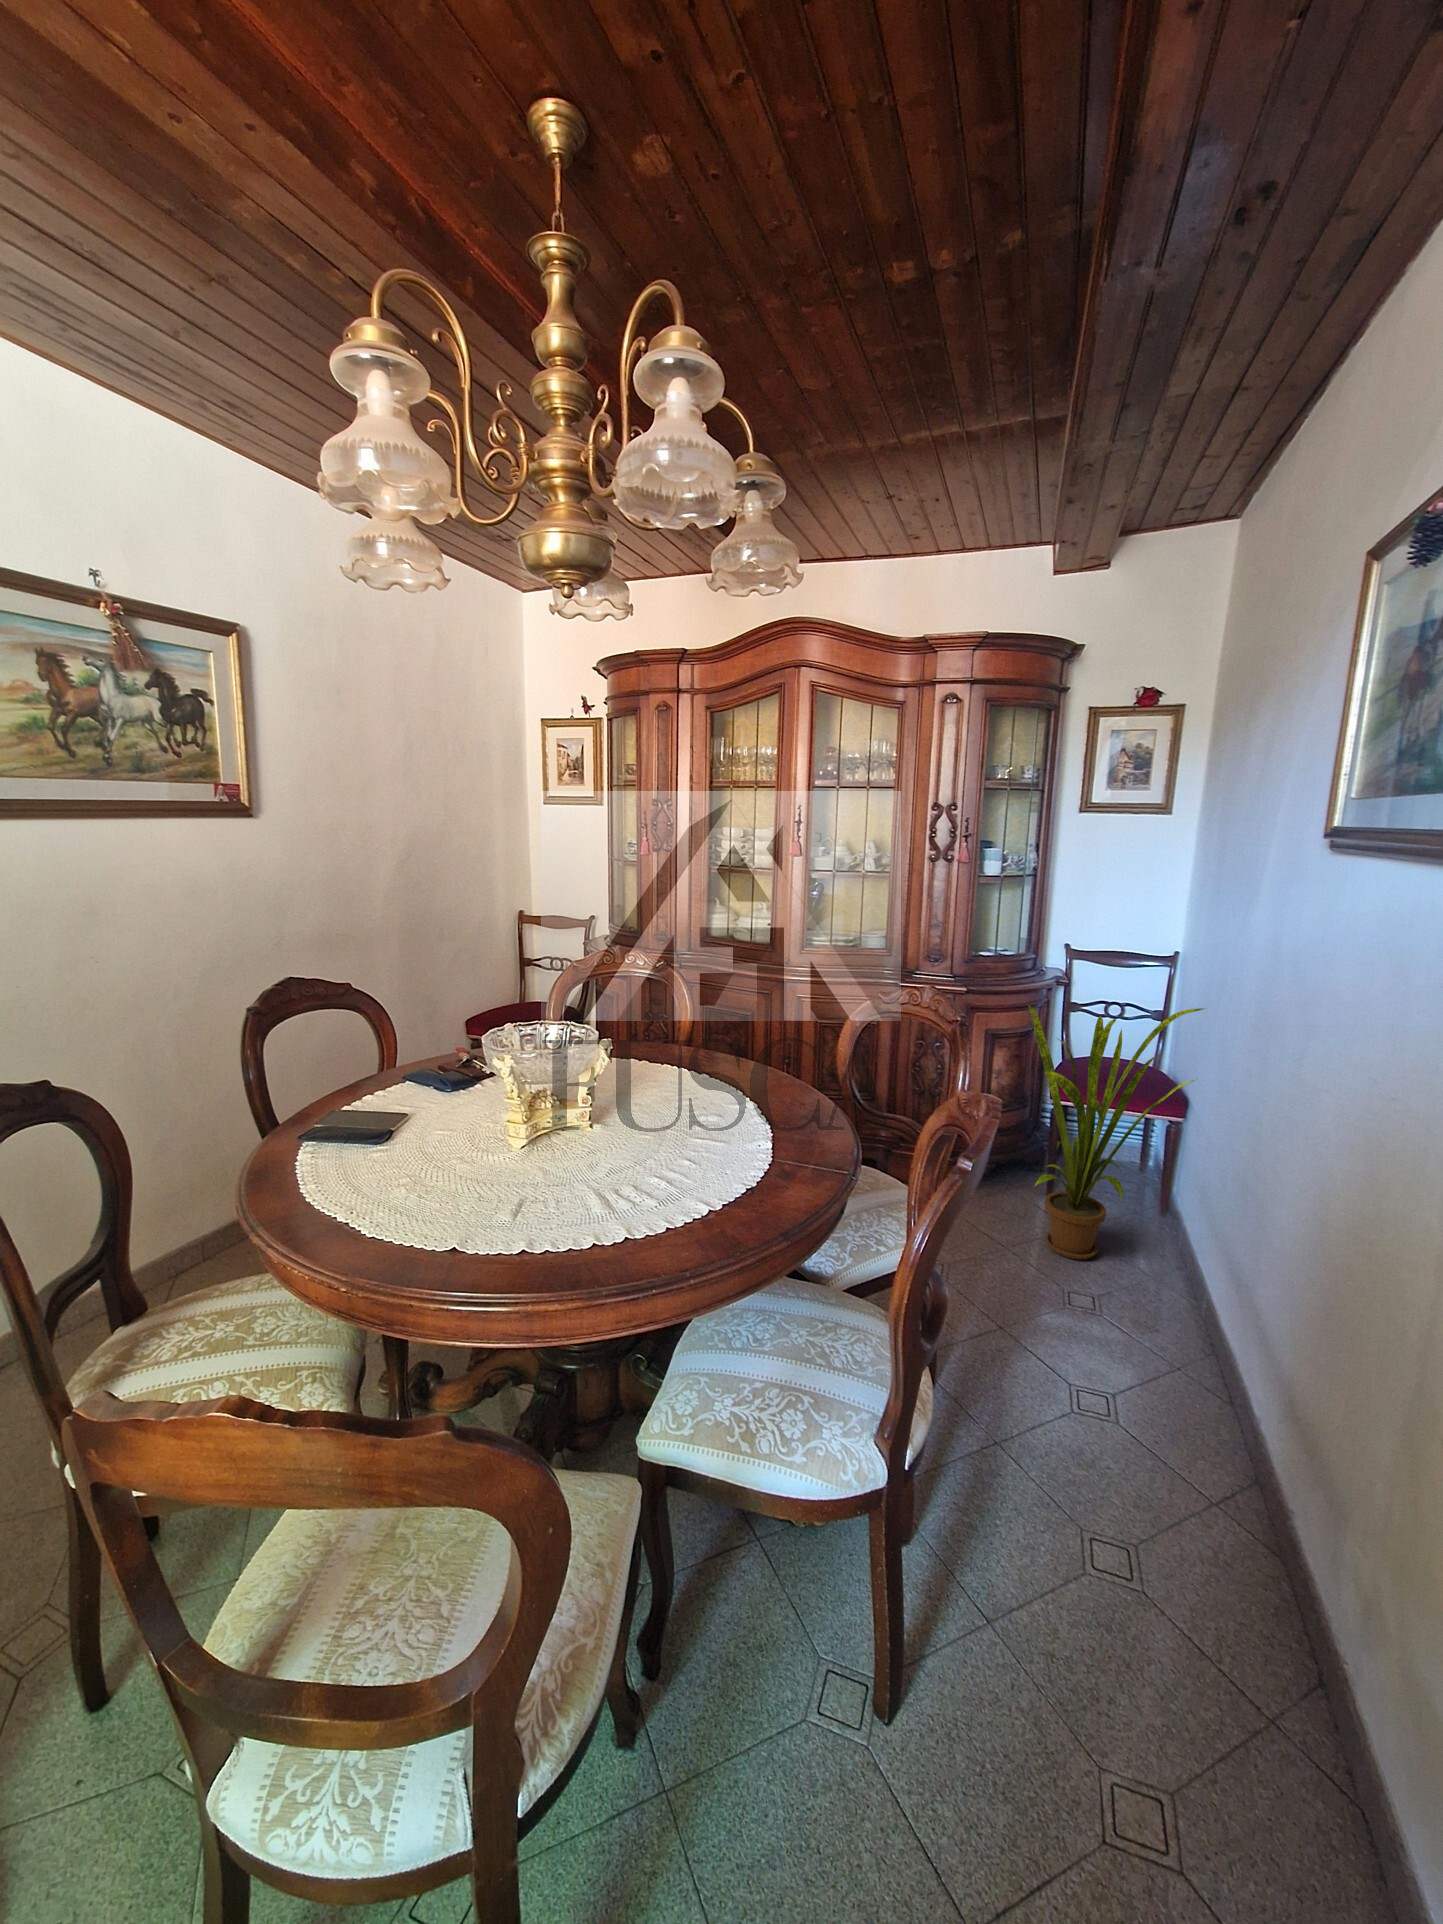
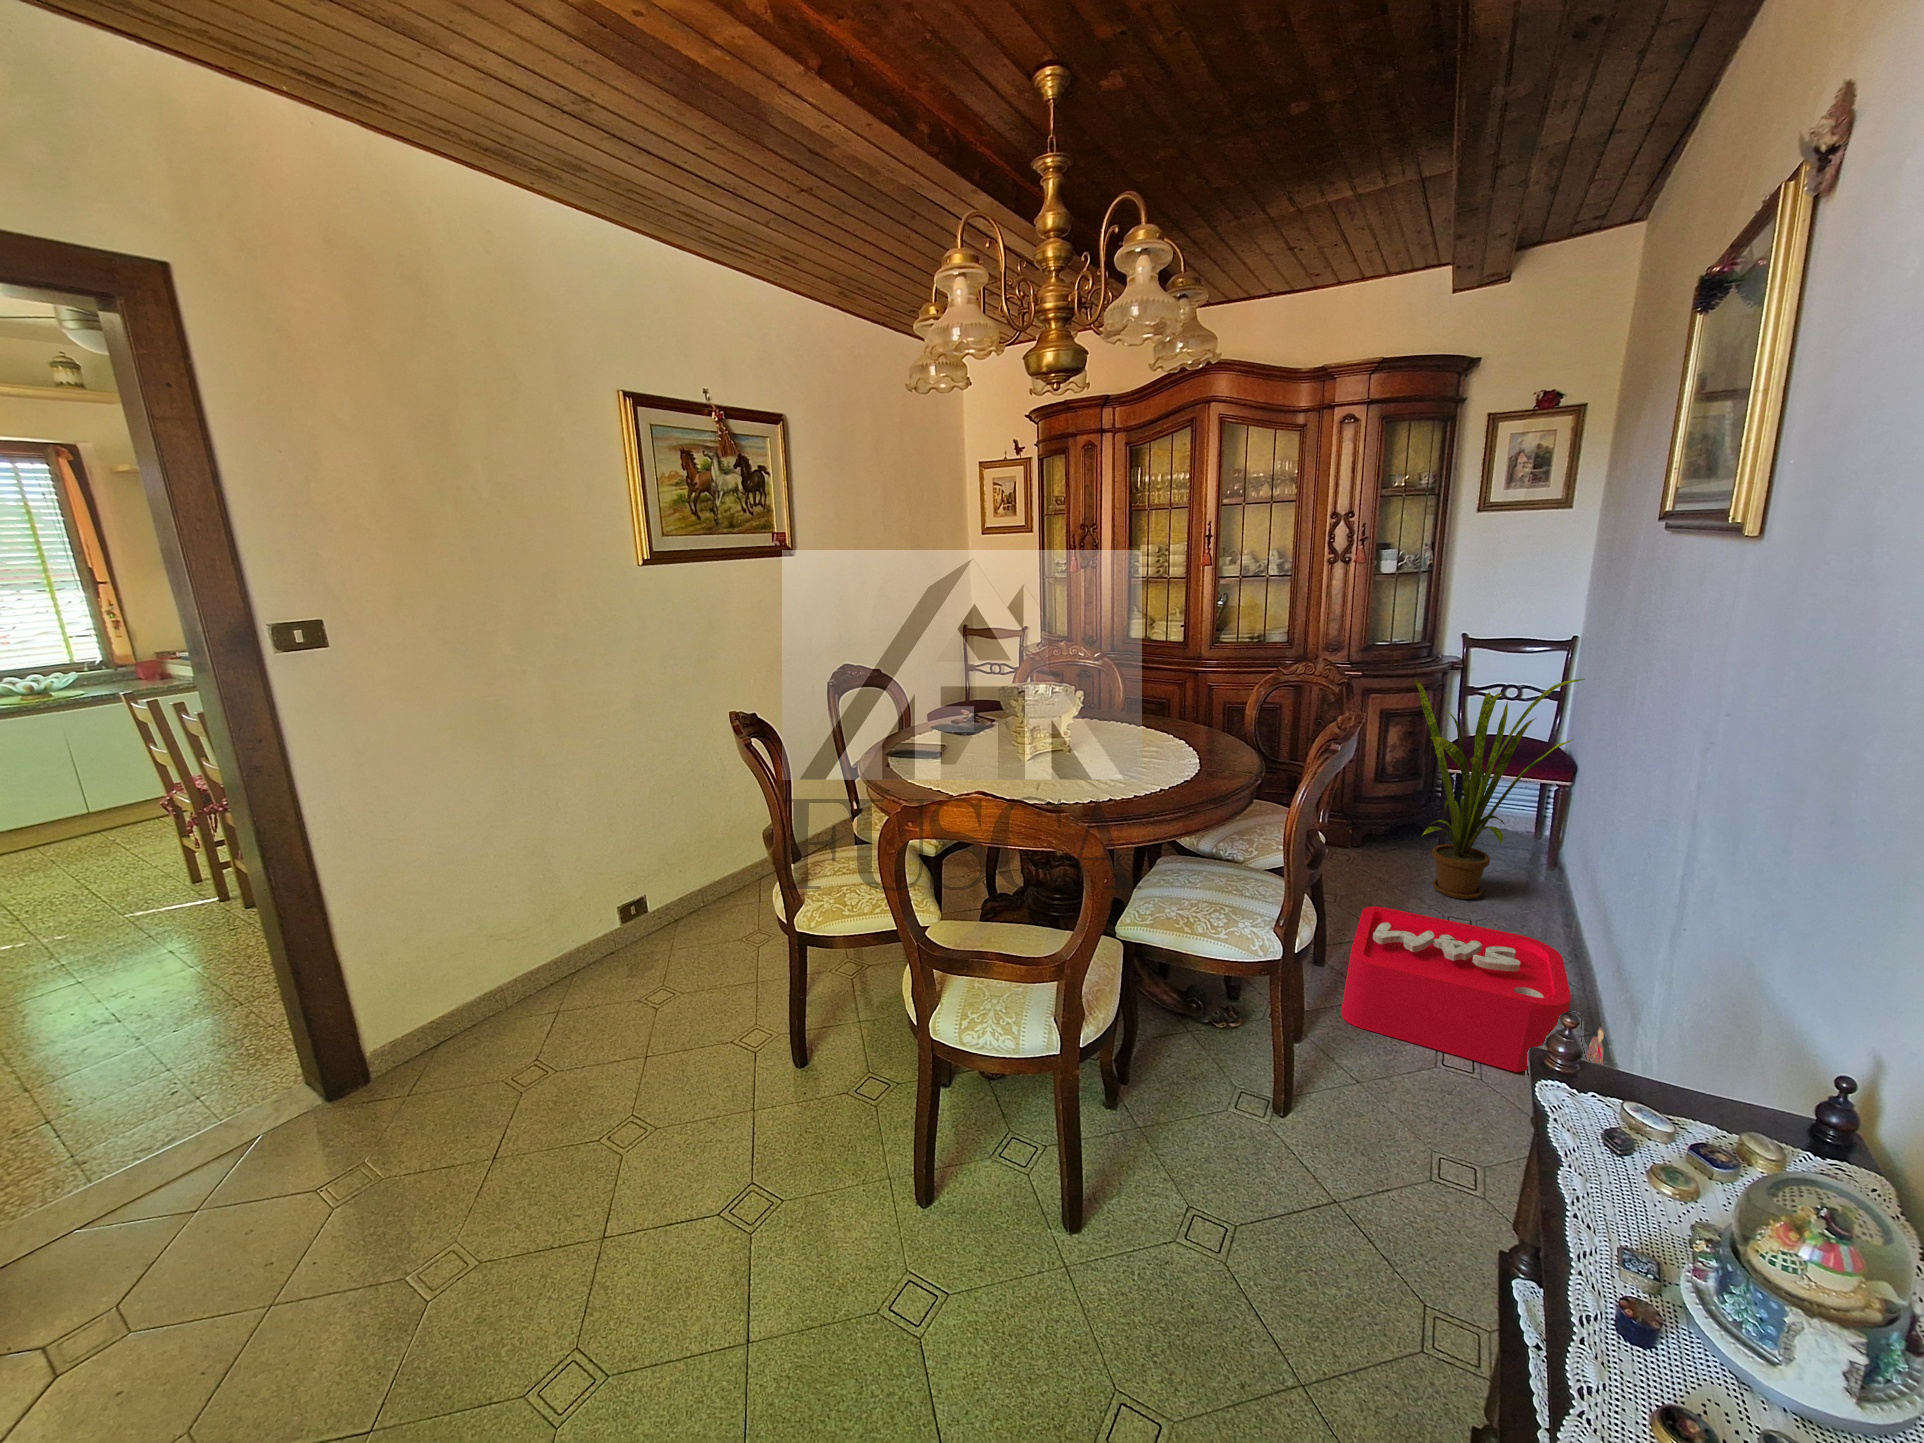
storage bin: none [956,1298,1290,1626] -> present [1341,906,1604,1072]

